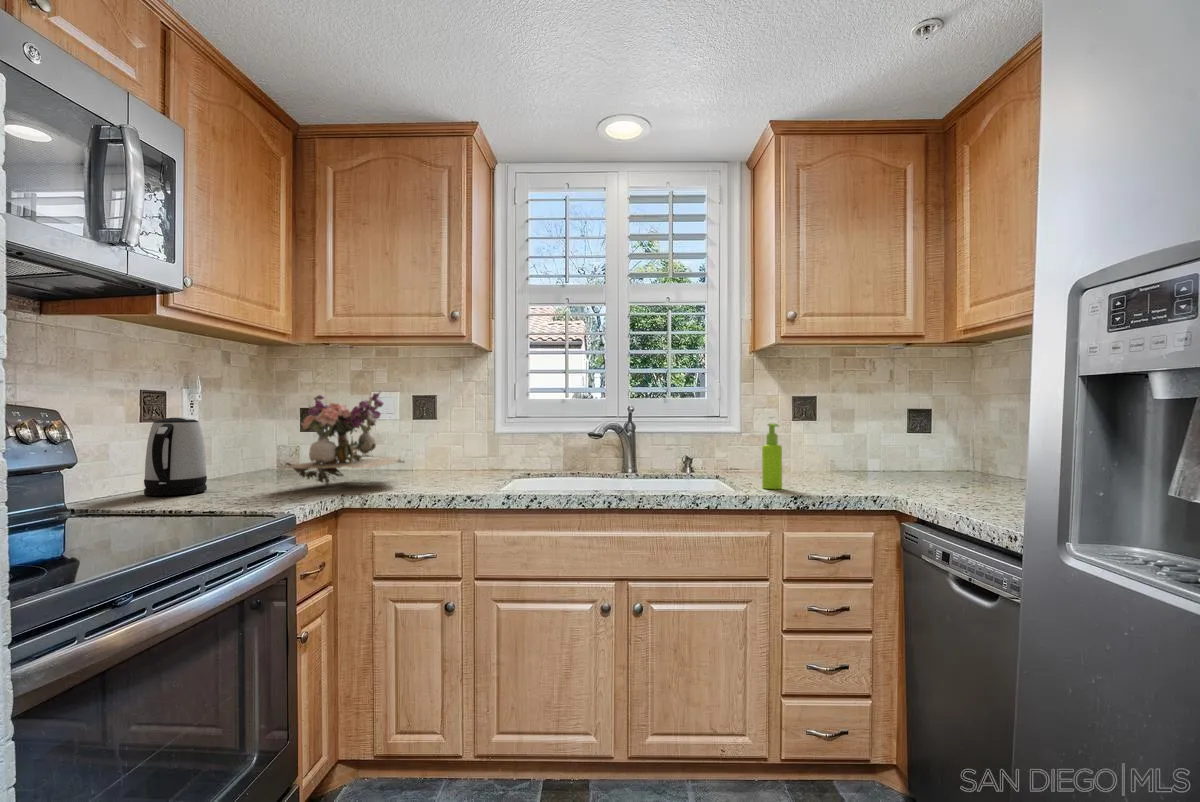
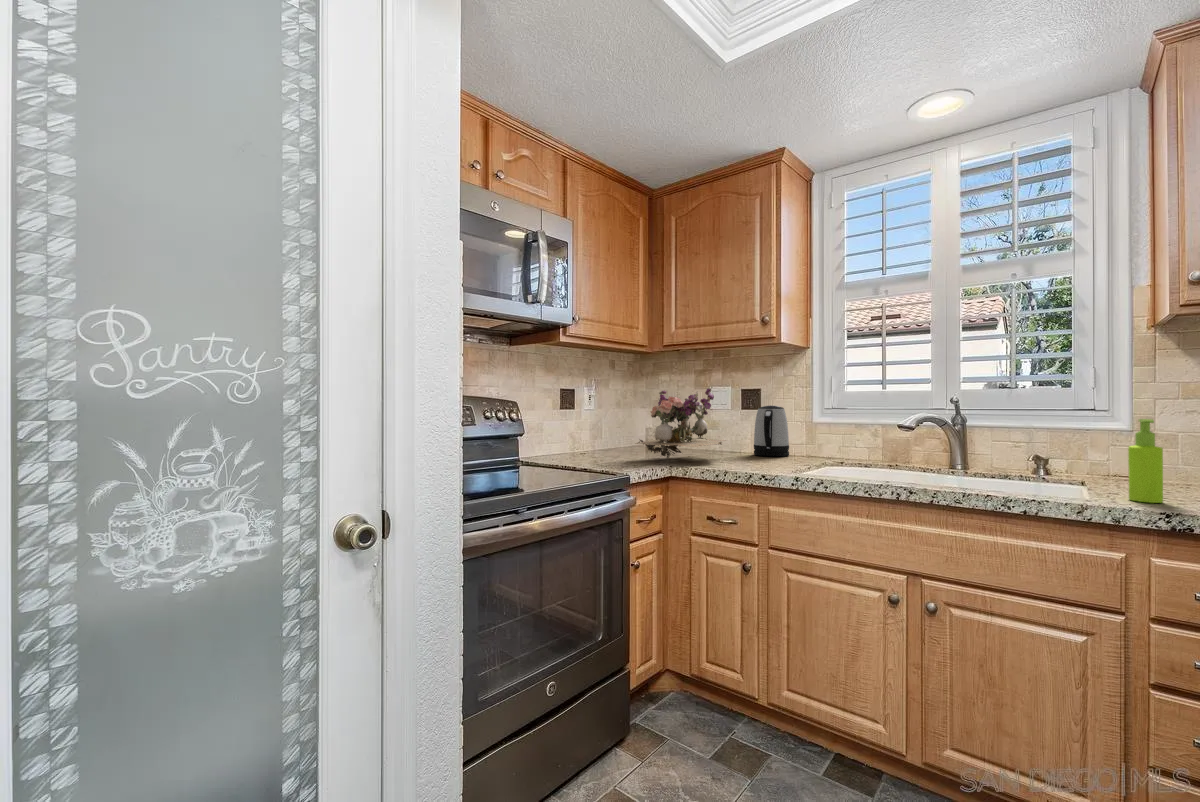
kettle: present [144,417,207,496] -> present [754,405,789,456]

